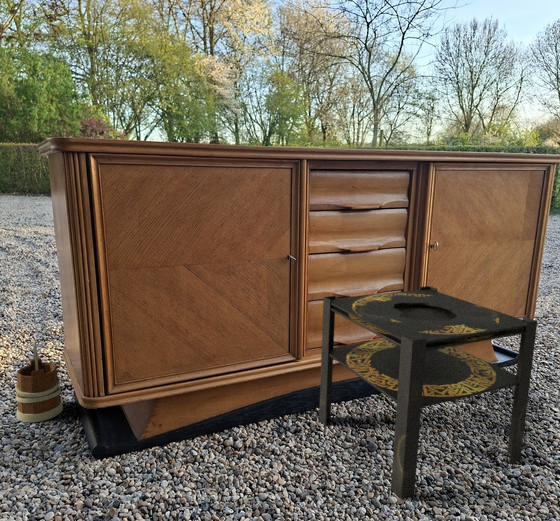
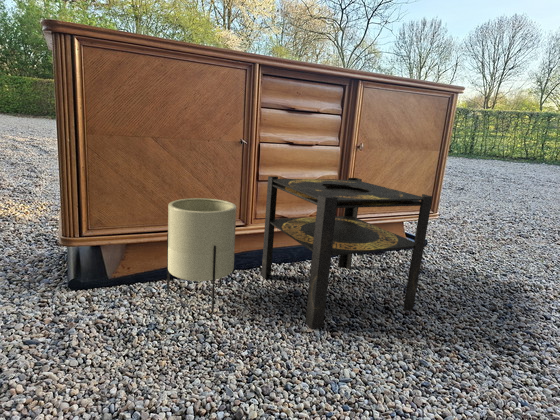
planter: none [211,333,295,481] -> present [167,198,236,312]
wooden bucket: present [16,341,63,422] -> none [18,201,59,265]

